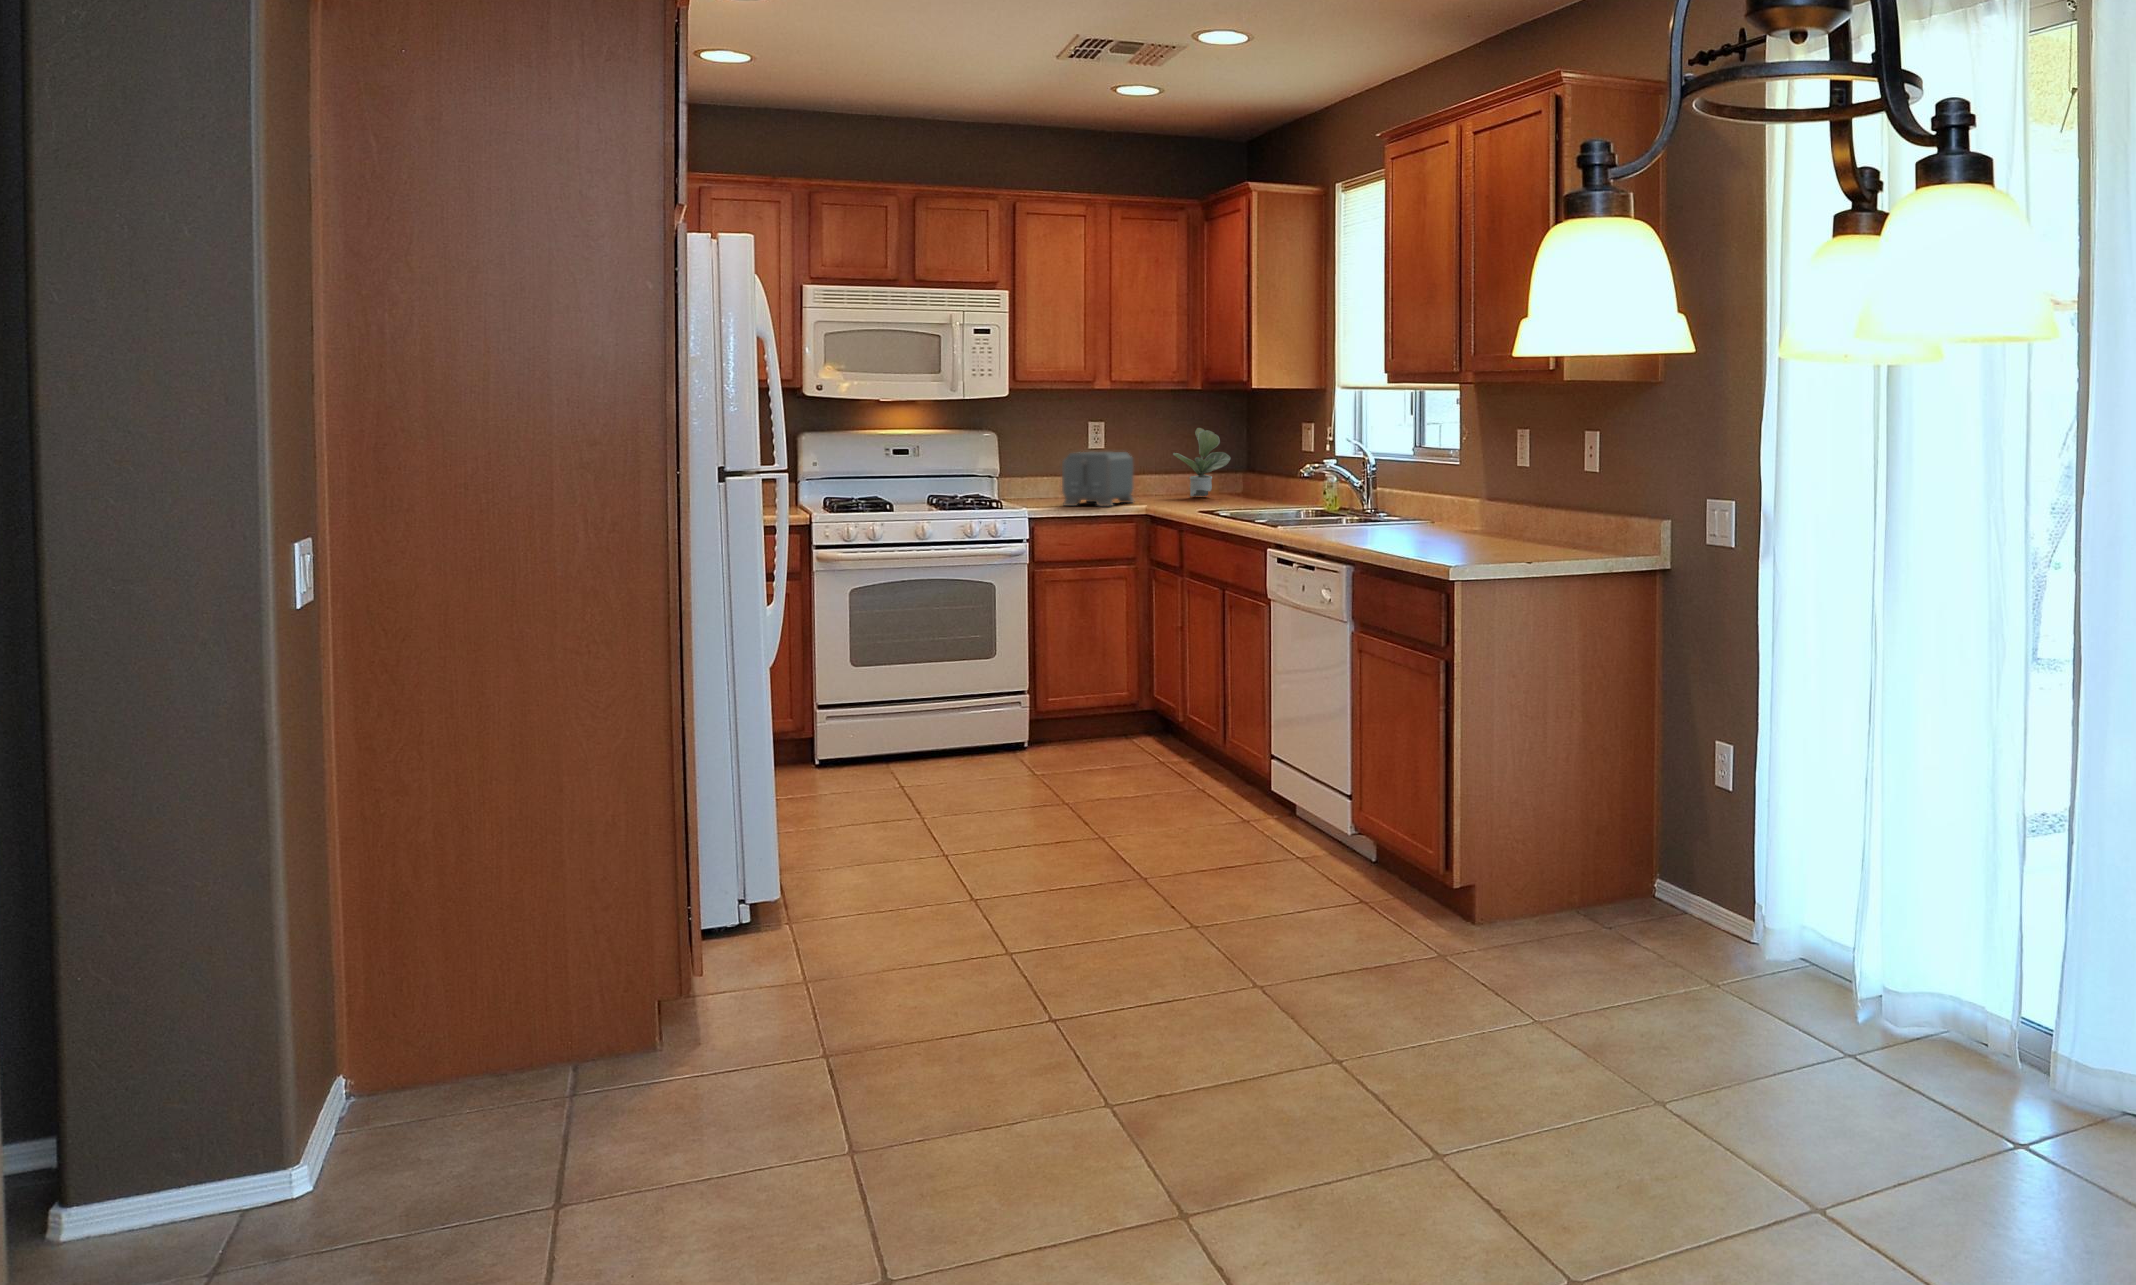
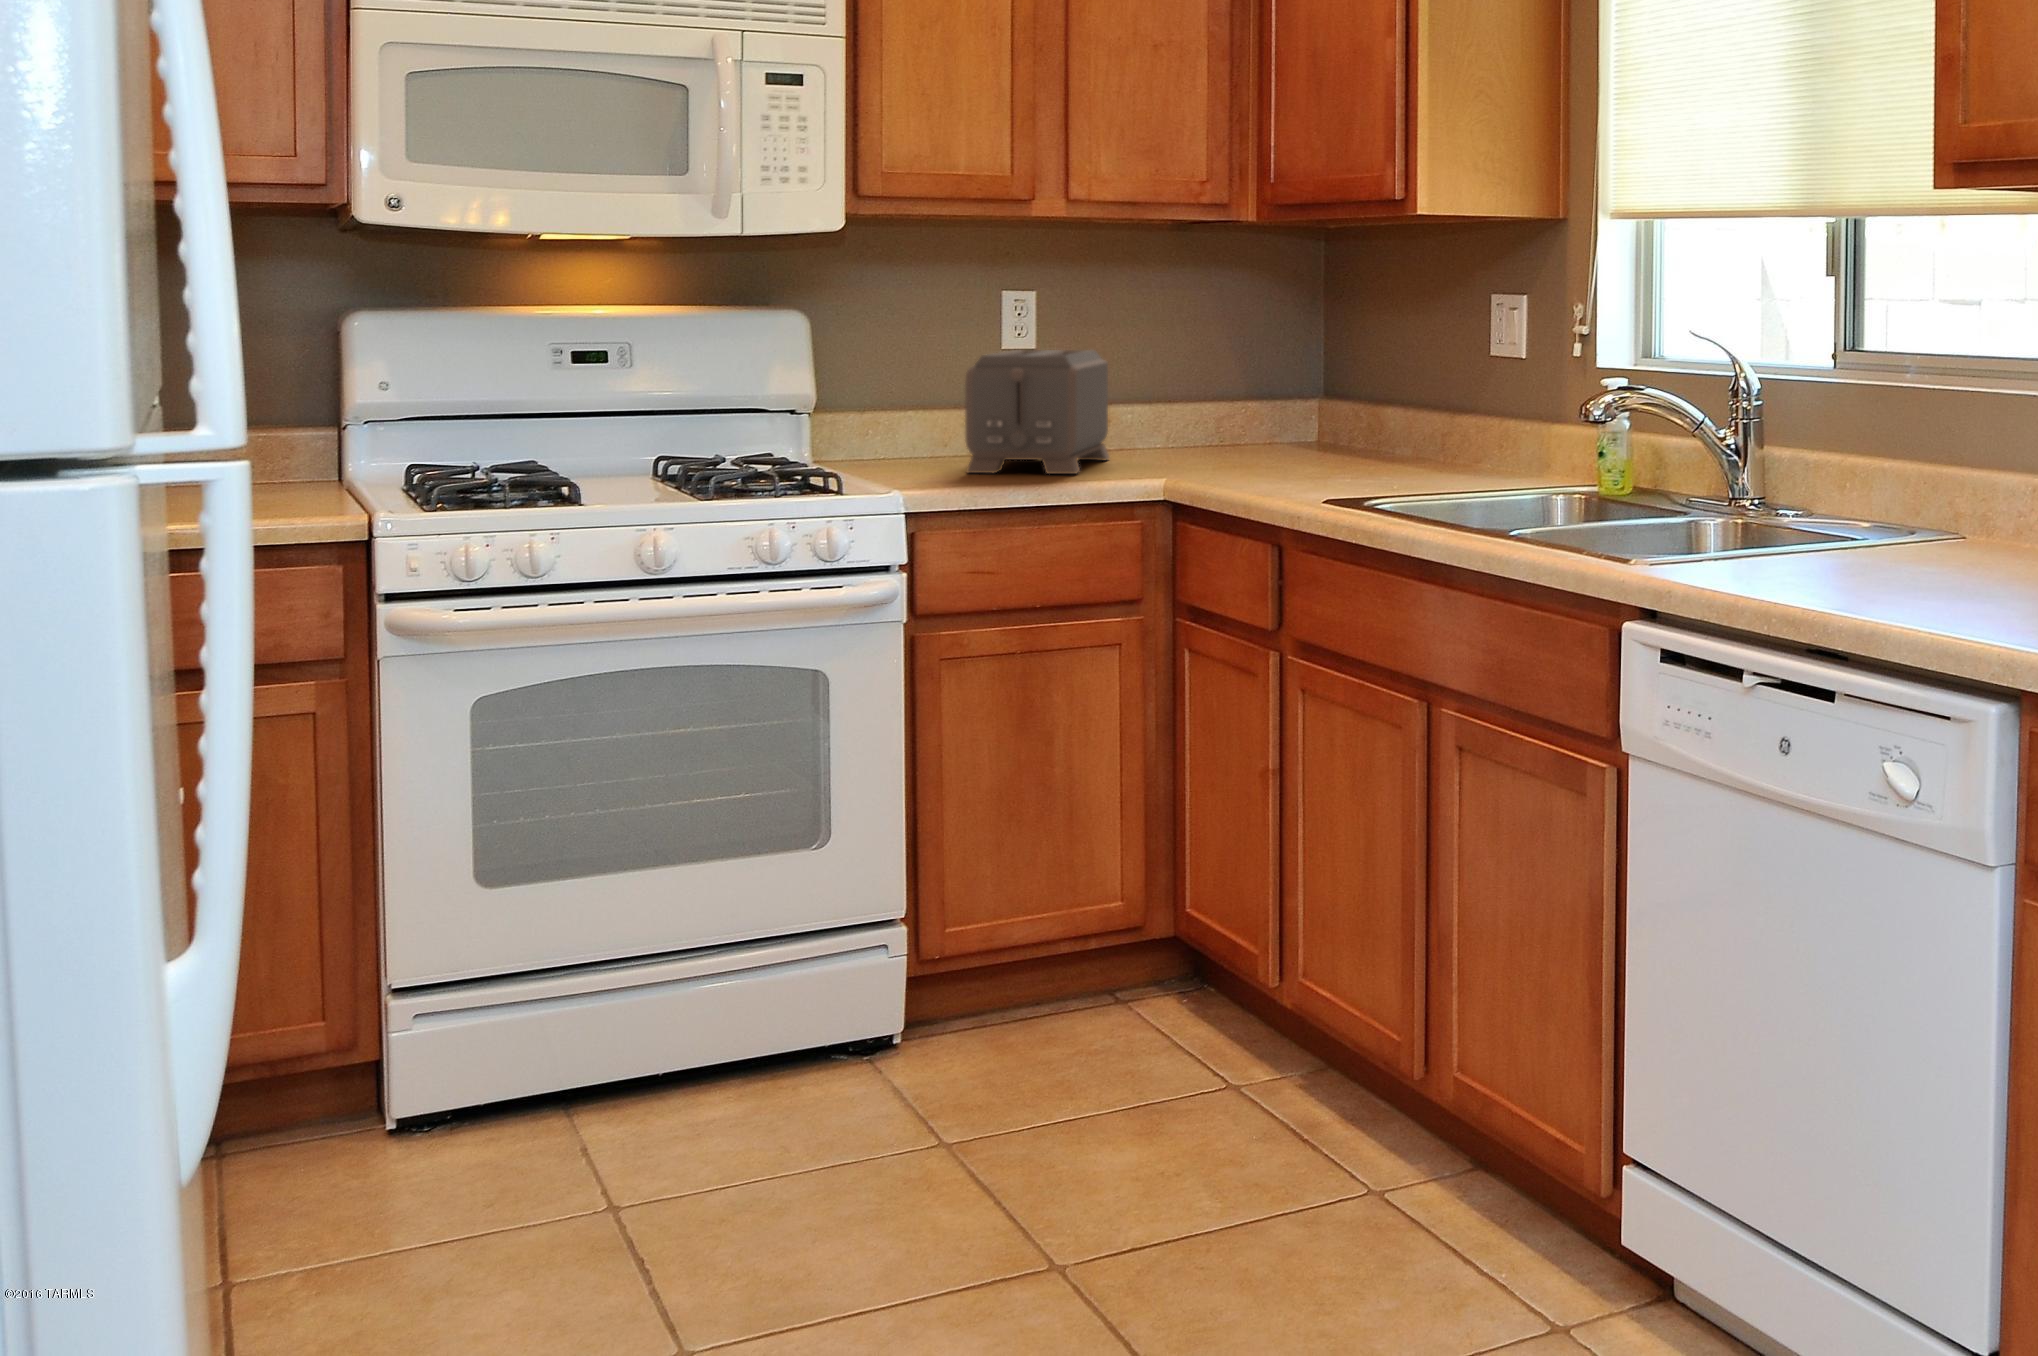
potted plant: present [1173,428,1231,497] -> none [1169,297,1285,440]

